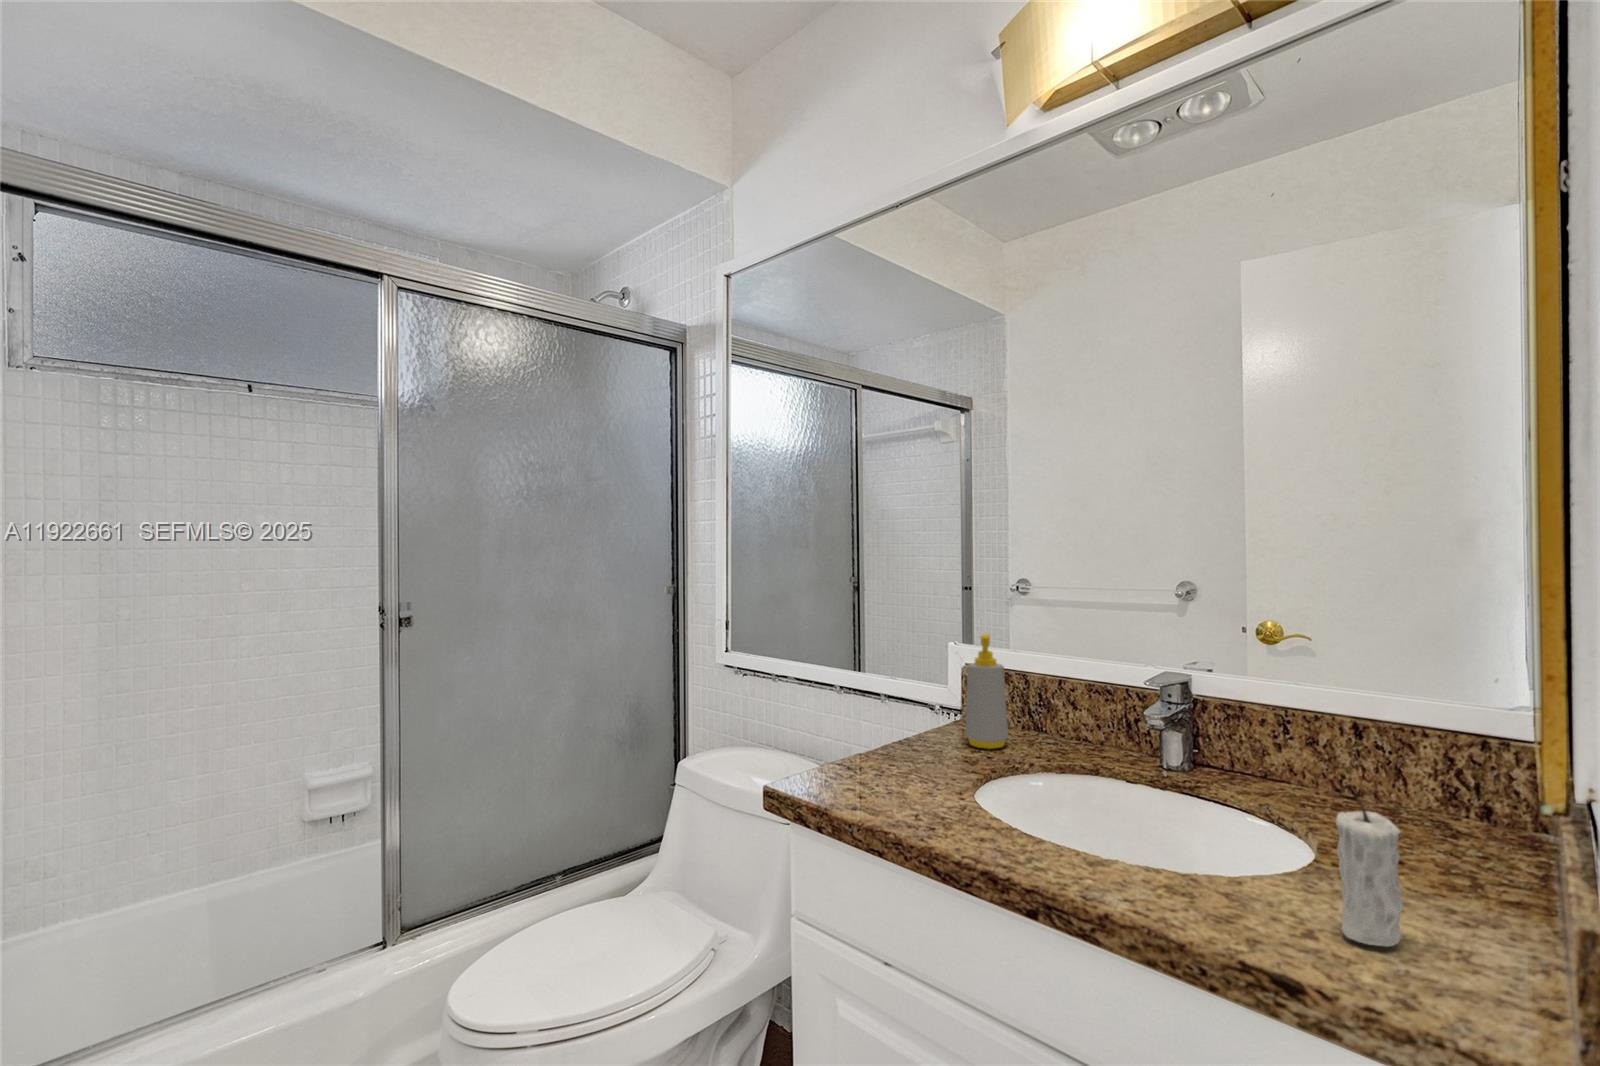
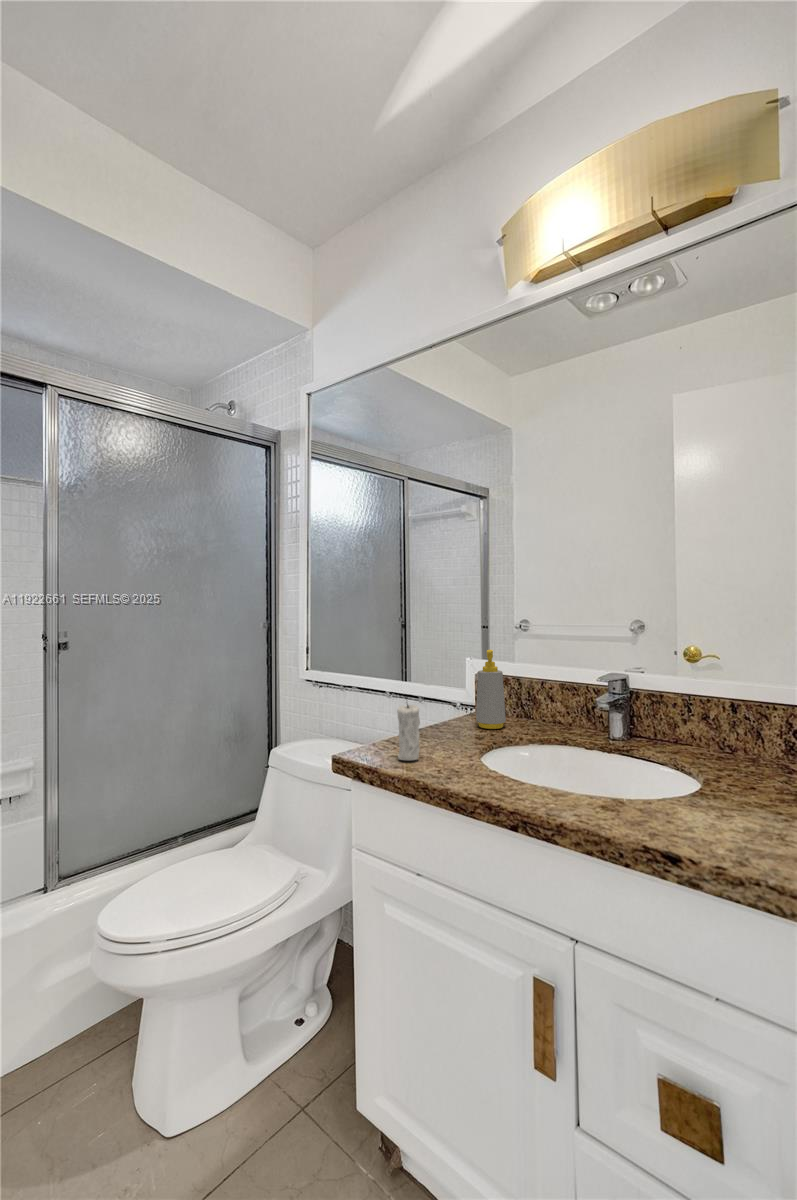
candle: present [1336,801,1403,947] -> present [397,704,420,760]

